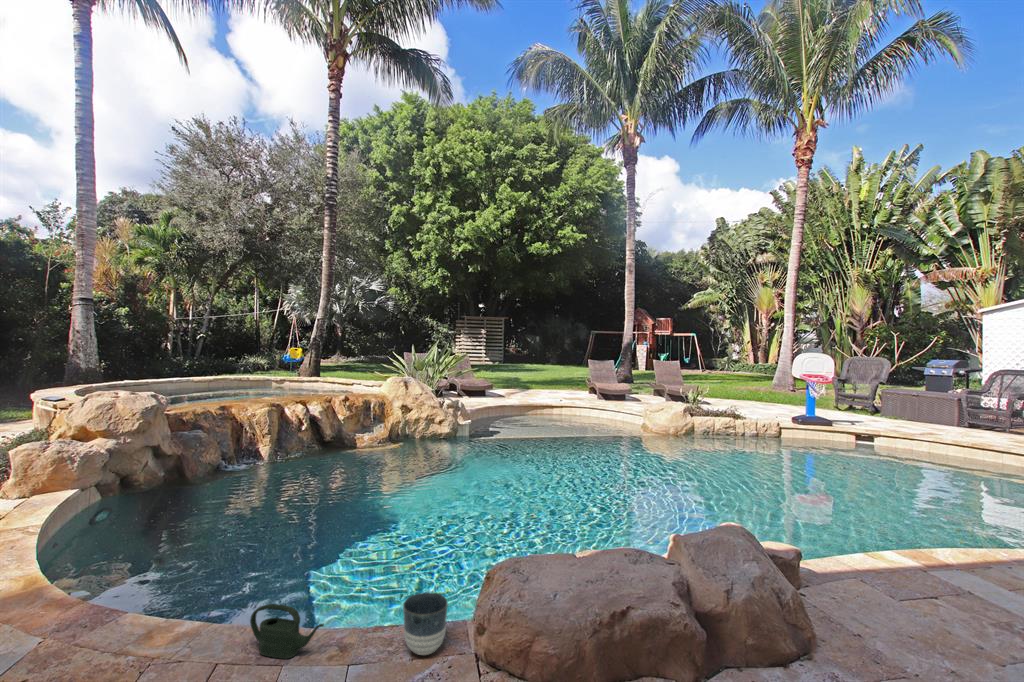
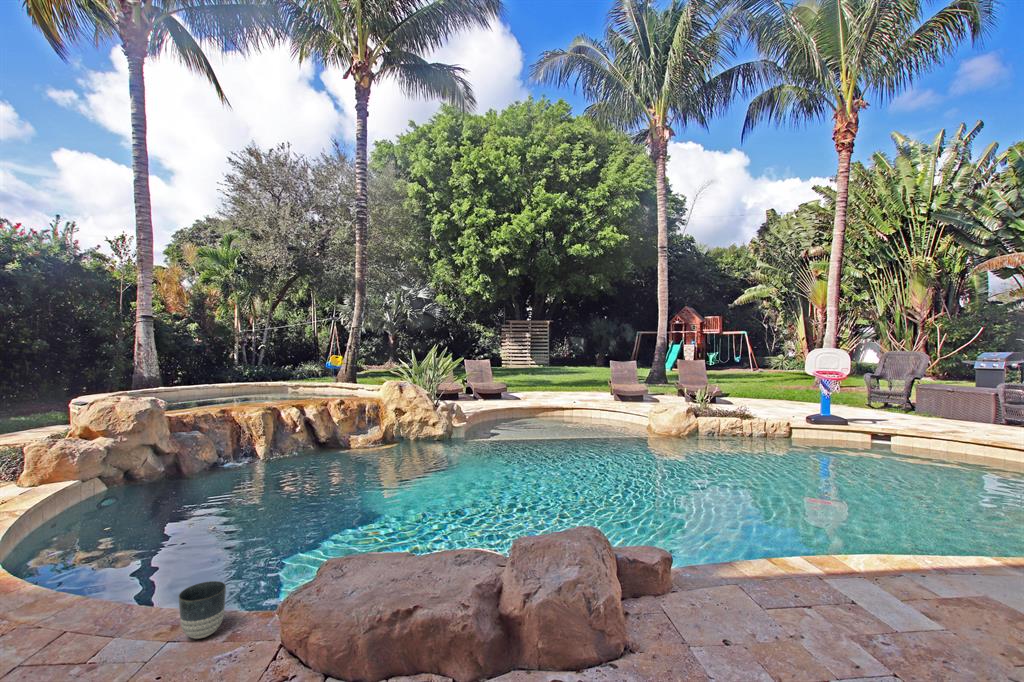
watering can: present [250,604,324,659] -> none [62,585,113,634]

